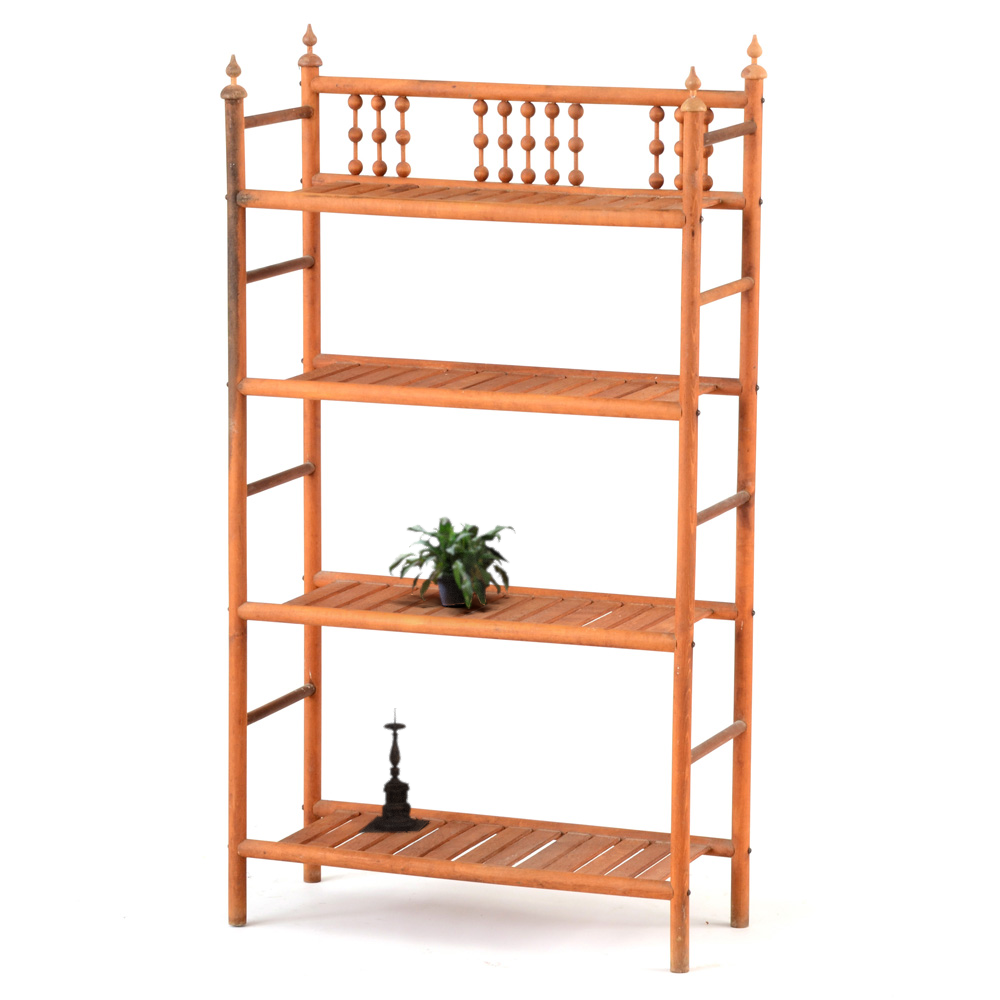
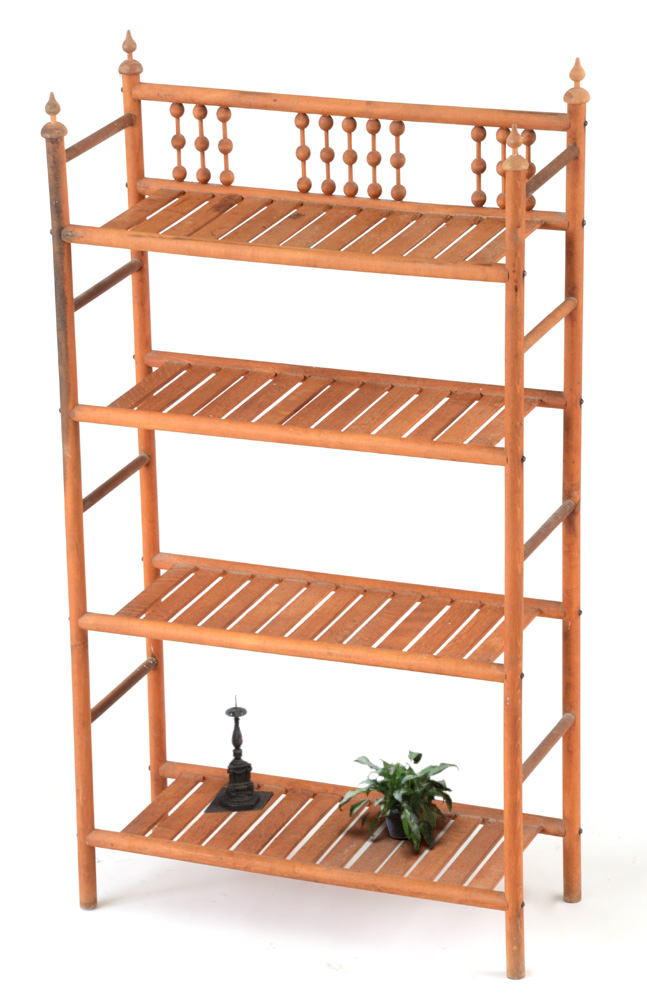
potted plant: present [389,517,515,608] -> present [339,751,457,851]

